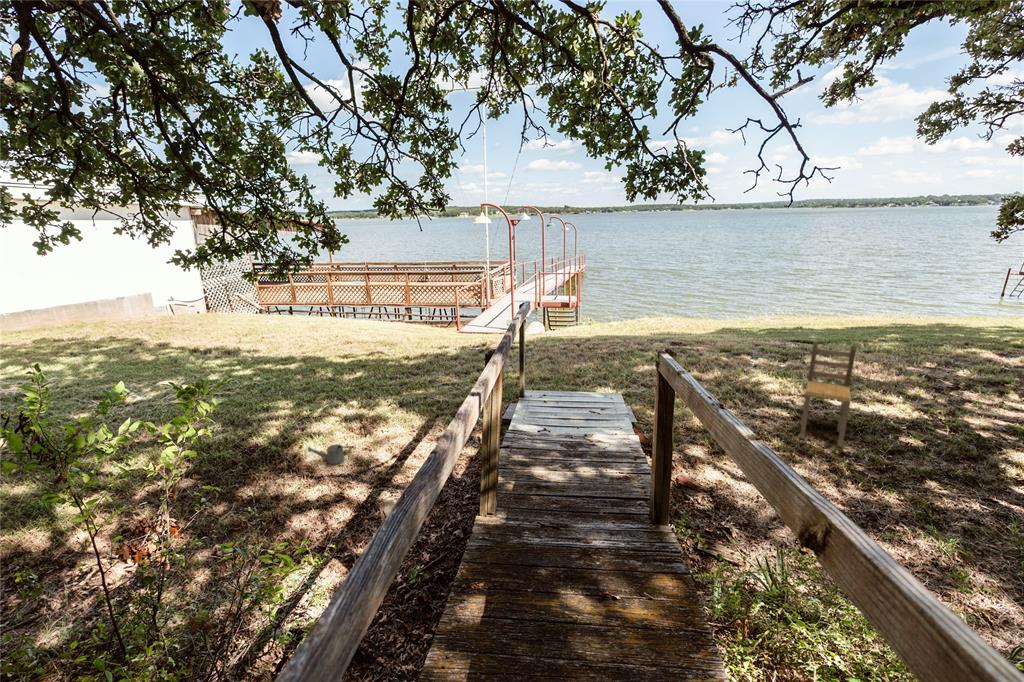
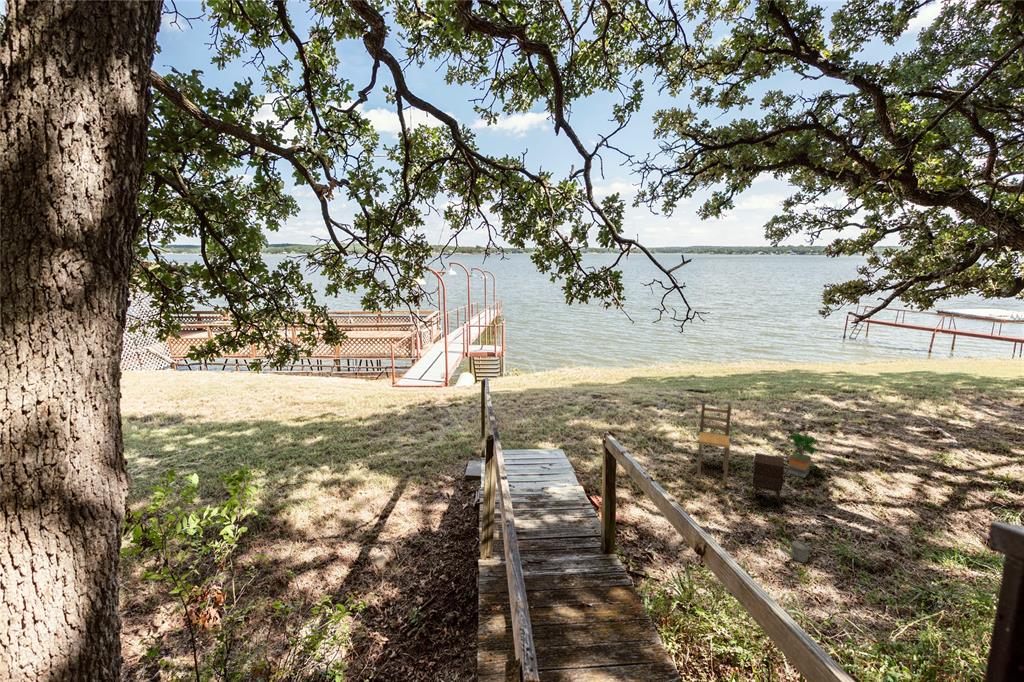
potted tree: none [934,387,988,448] -> present [788,434,818,478]
side table: none [876,409,935,490] -> present [750,453,784,512]
watering can: present [308,444,351,465] -> present [780,541,812,562]

